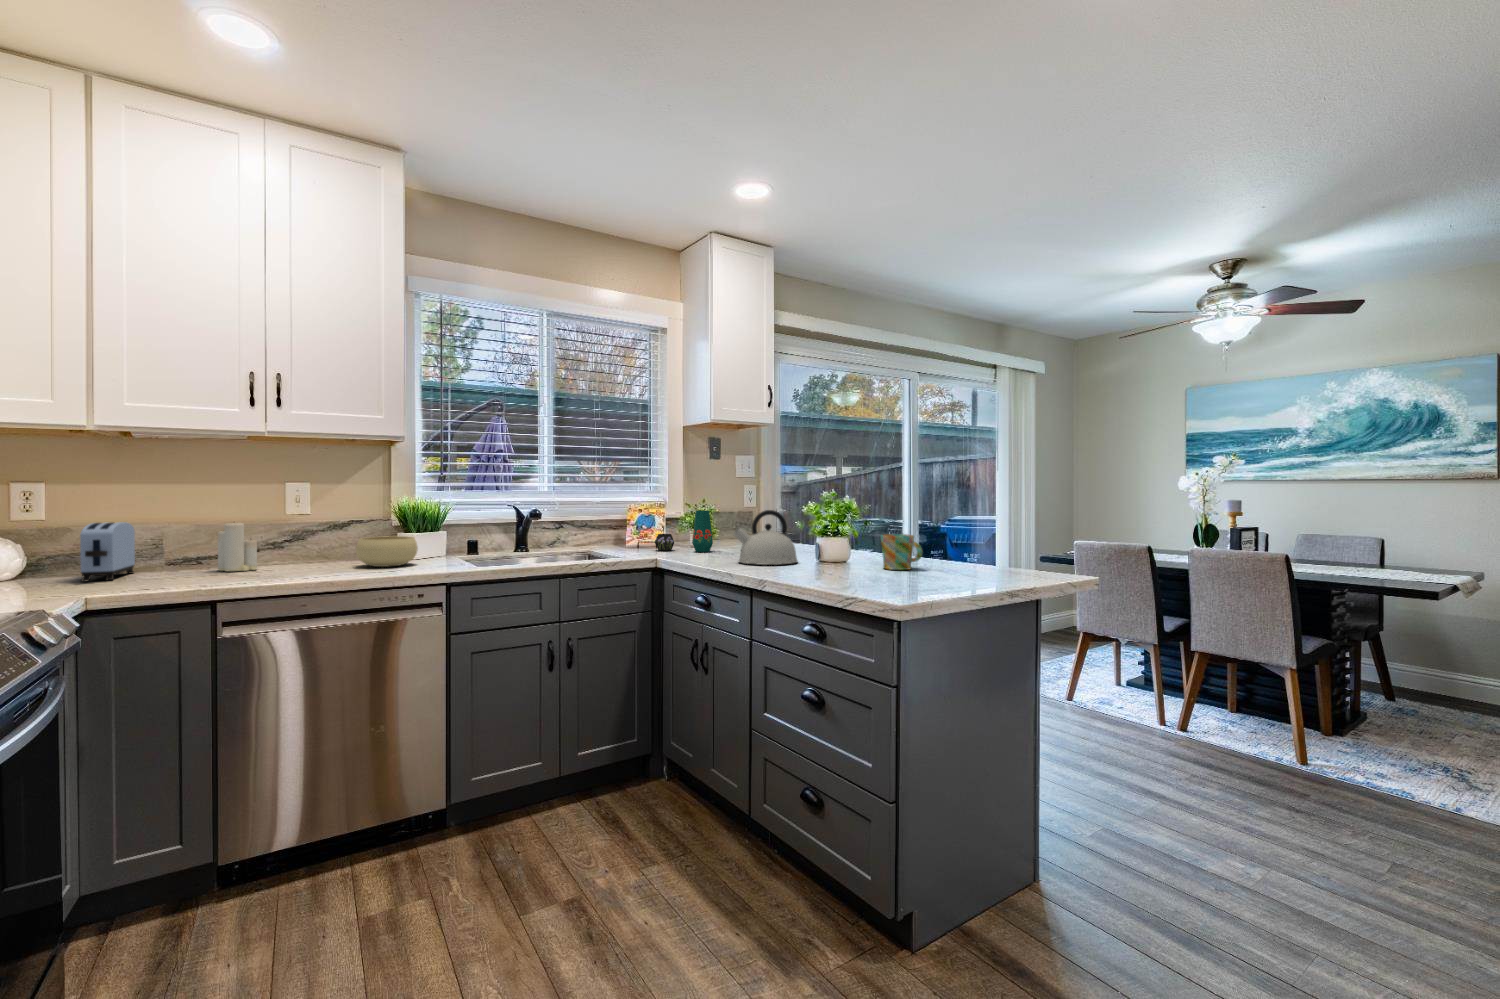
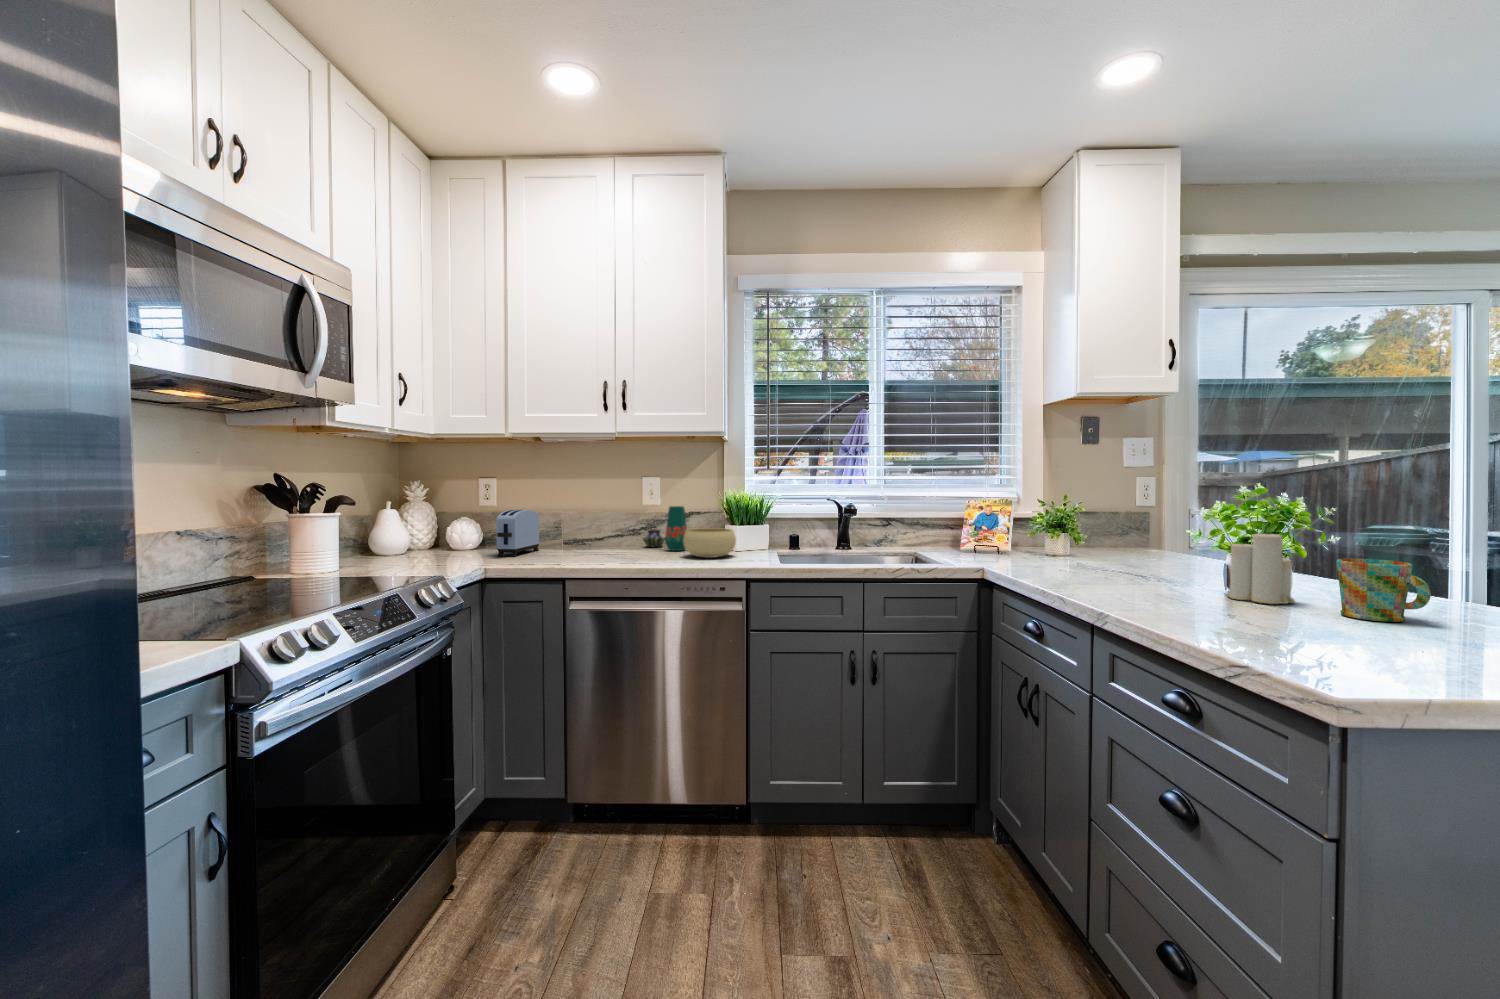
vase: present [655,510,713,552] -> present [643,506,687,551]
kettle: present [733,510,798,565] -> none [1080,513,1184,591]
candle: present [218,523,257,571] -> present [1227,534,1295,604]

